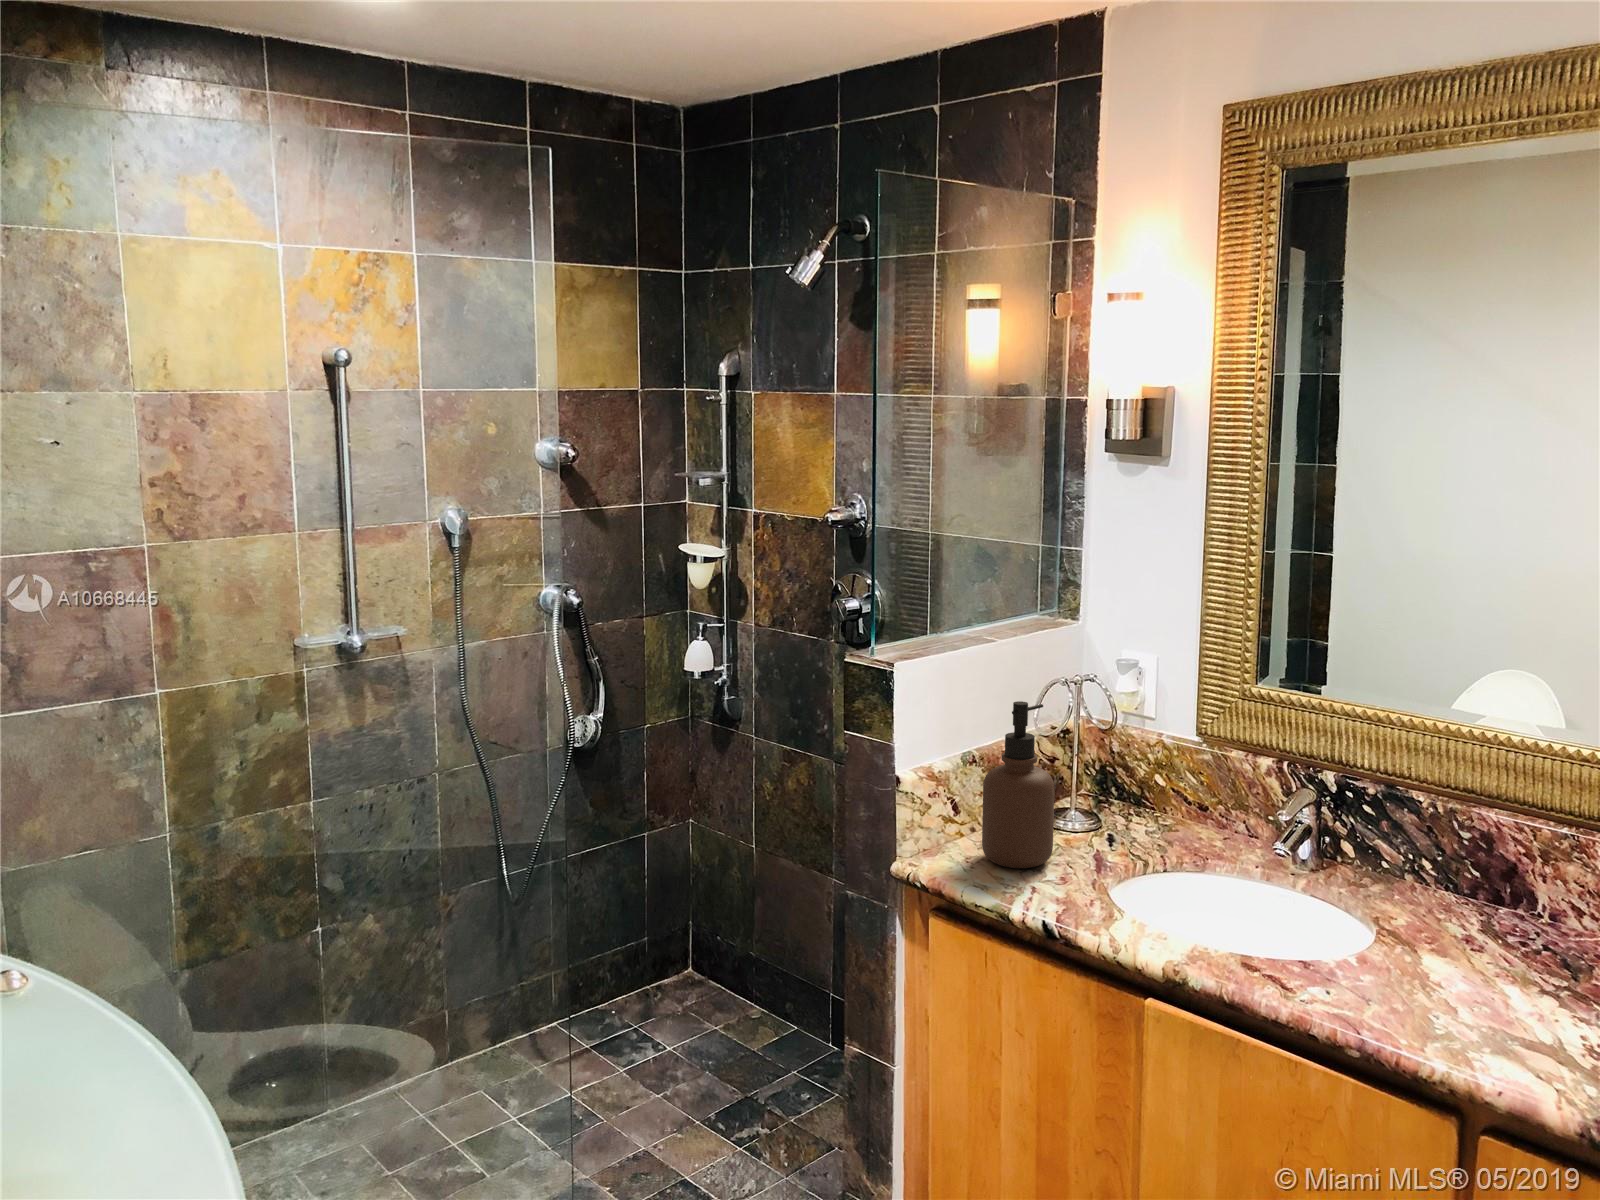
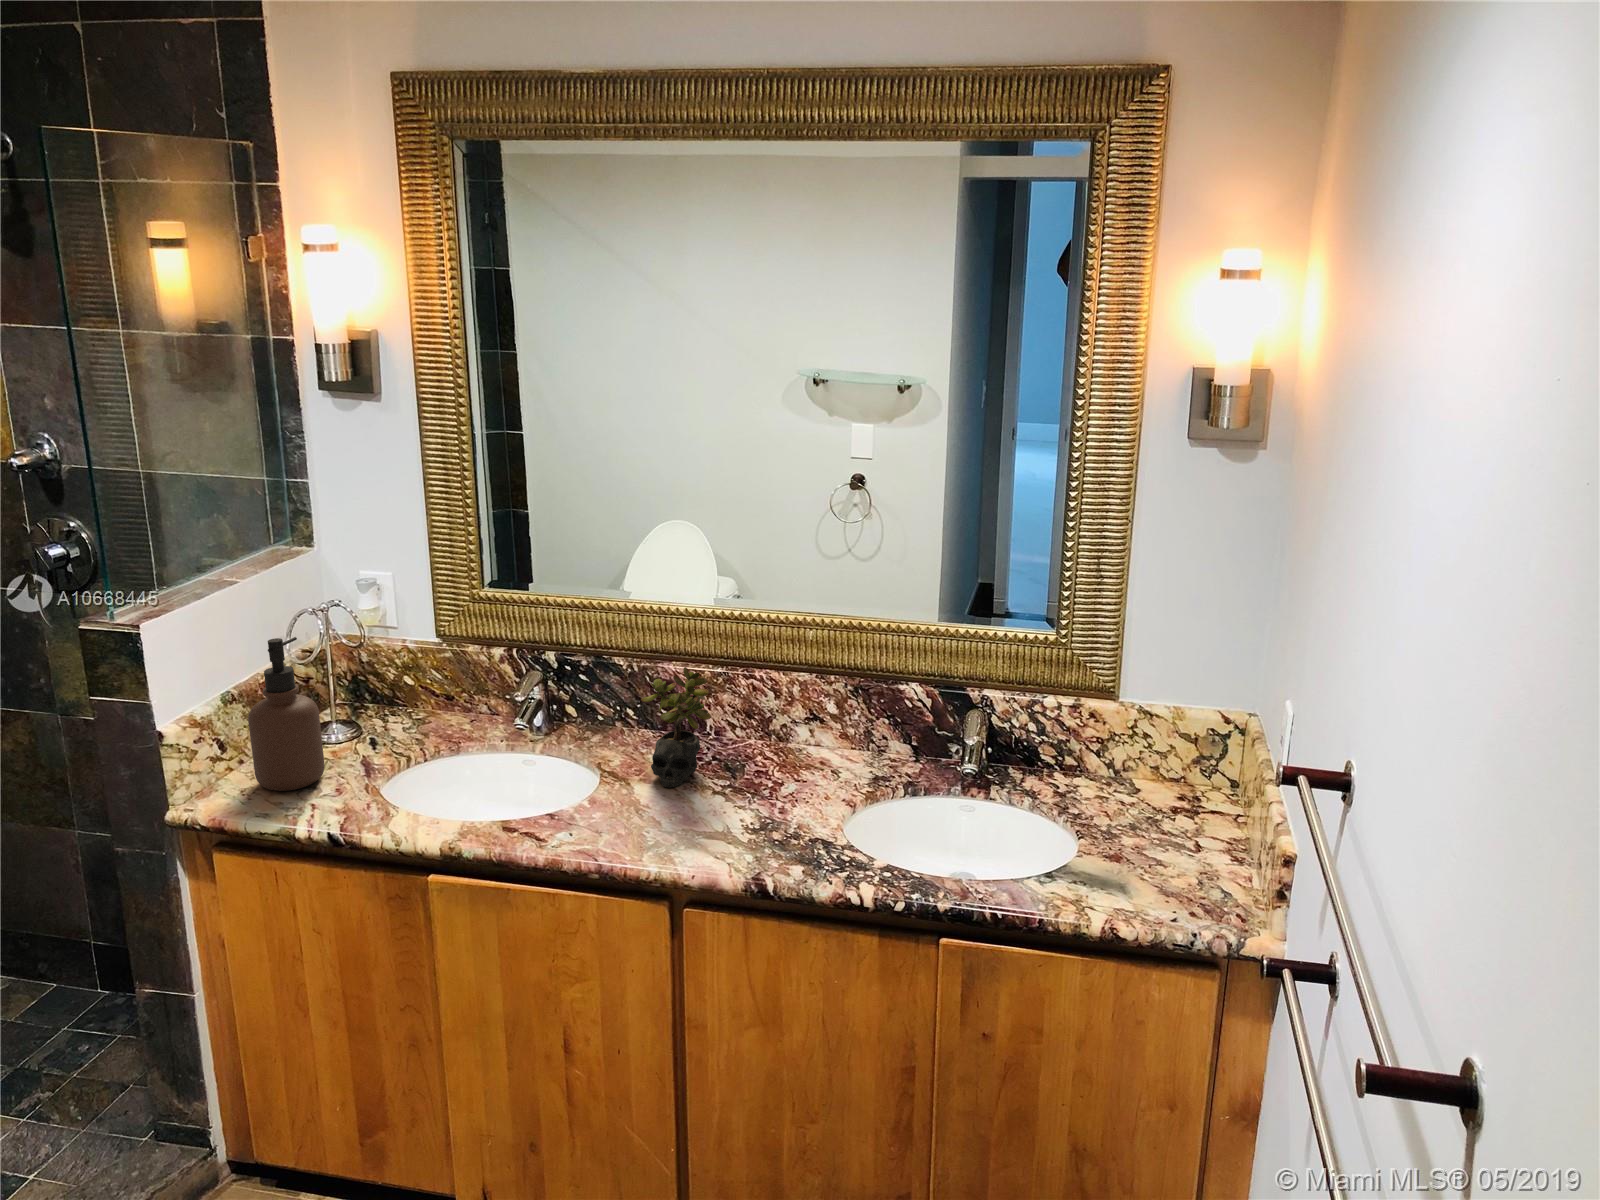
succulent plant: none [1444,813,1546,968] -> present [641,667,711,787]

